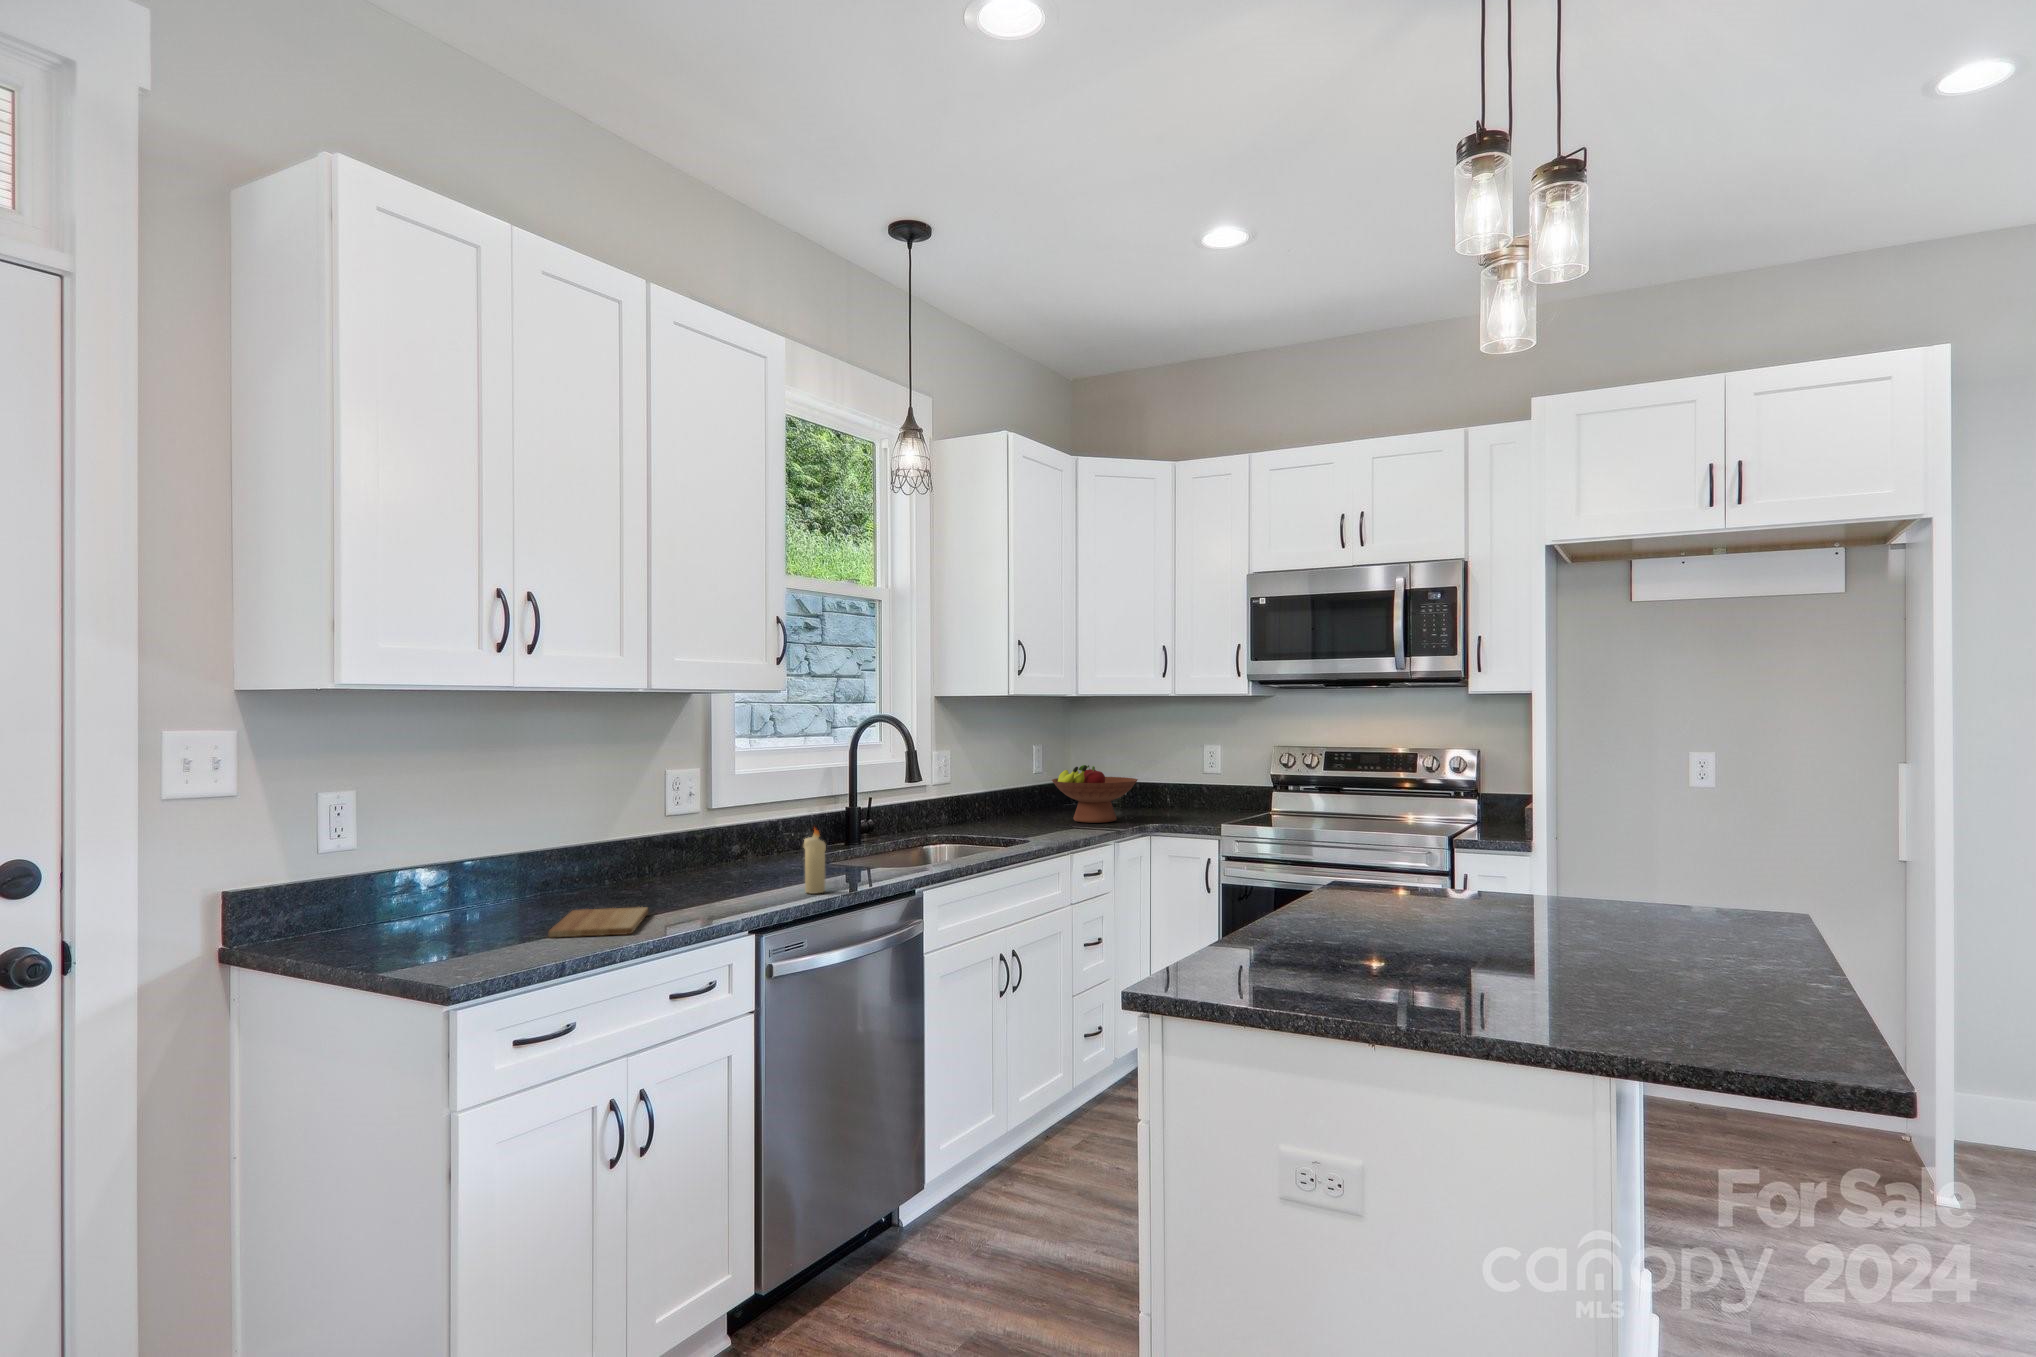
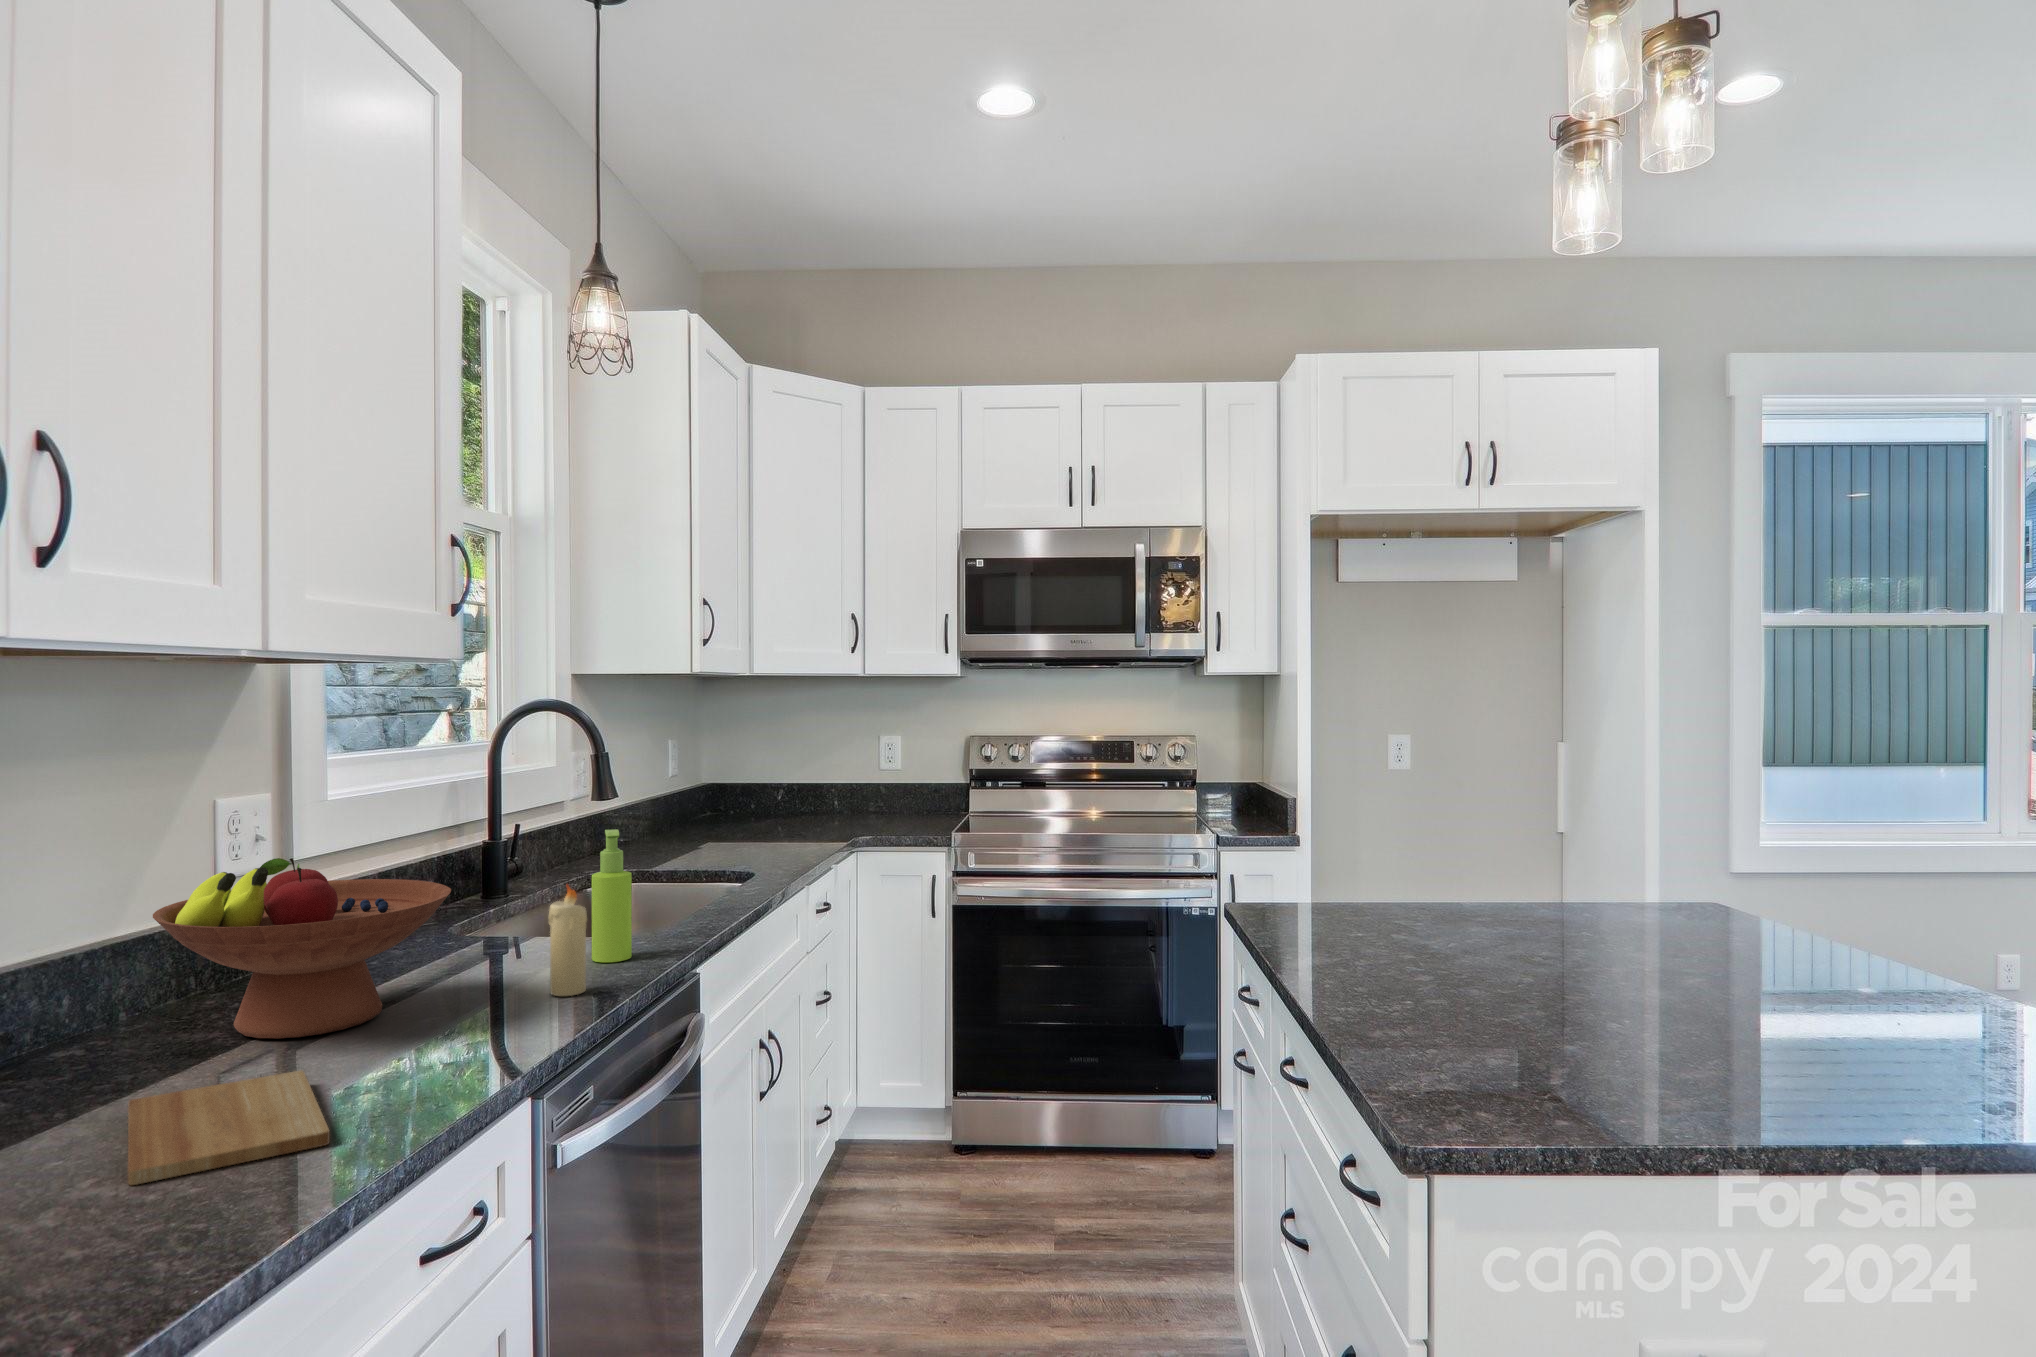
fruit bowl: present [1052,765,1138,823] -> present [153,858,451,1039]
soap dispenser: none [851,798,876,881] -> present [592,829,632,963]

